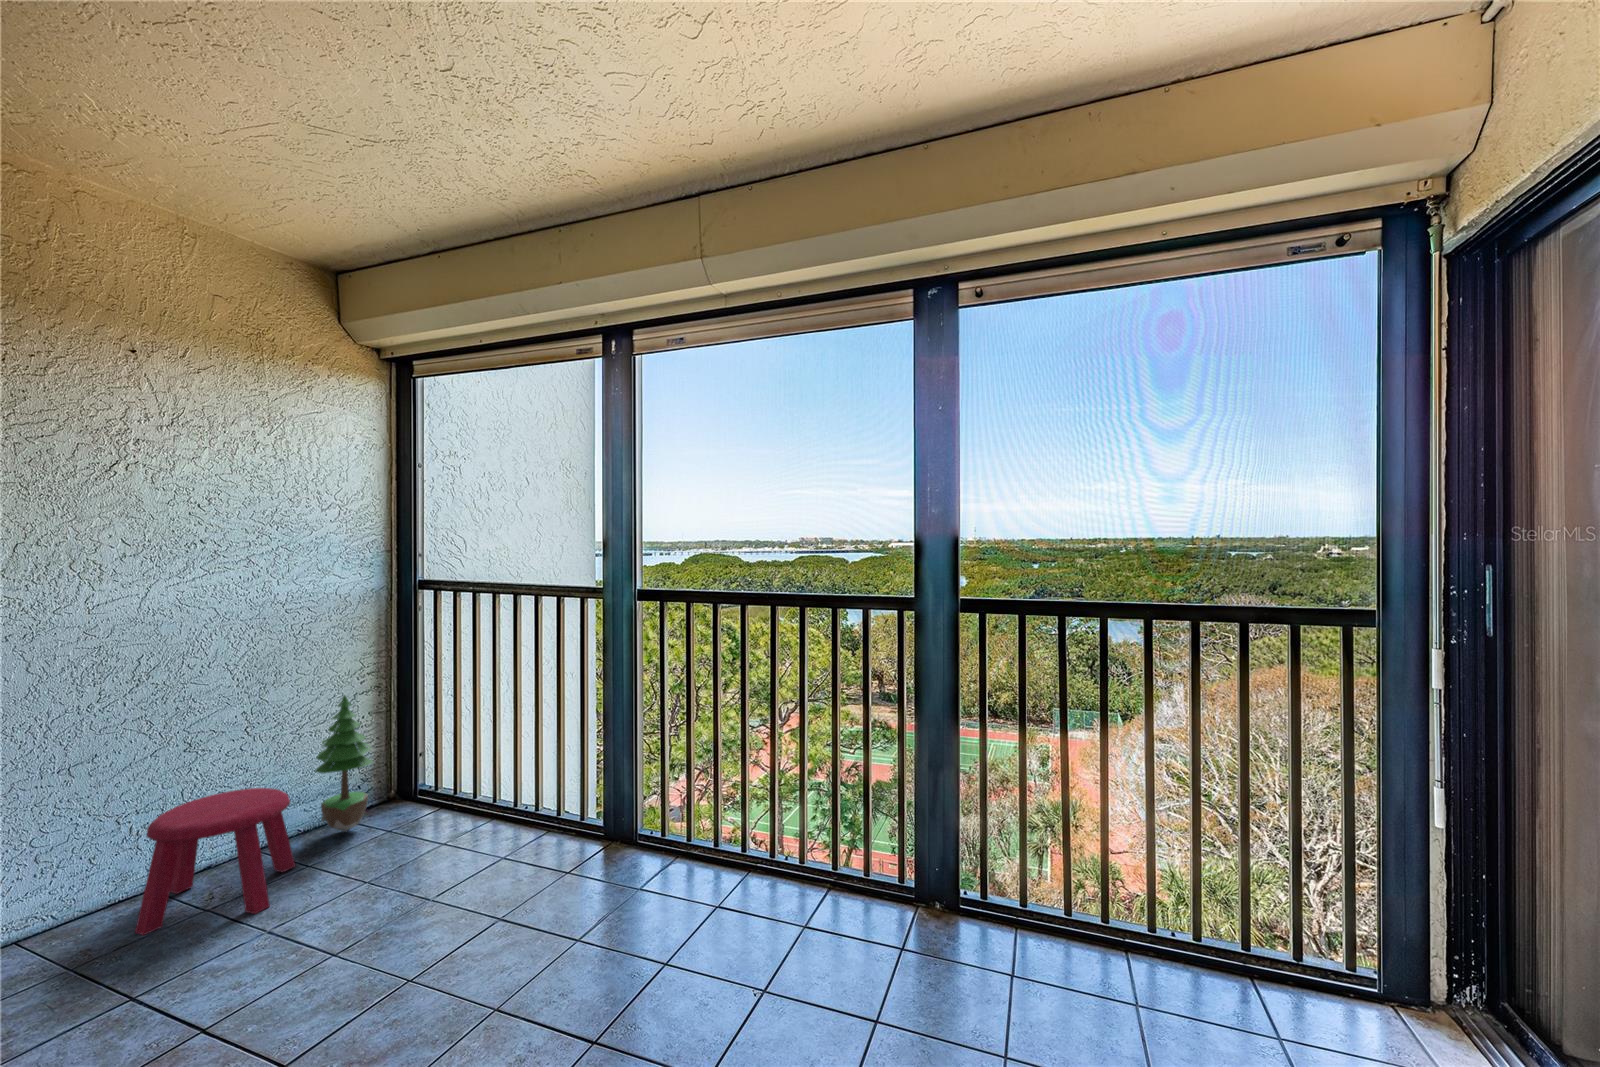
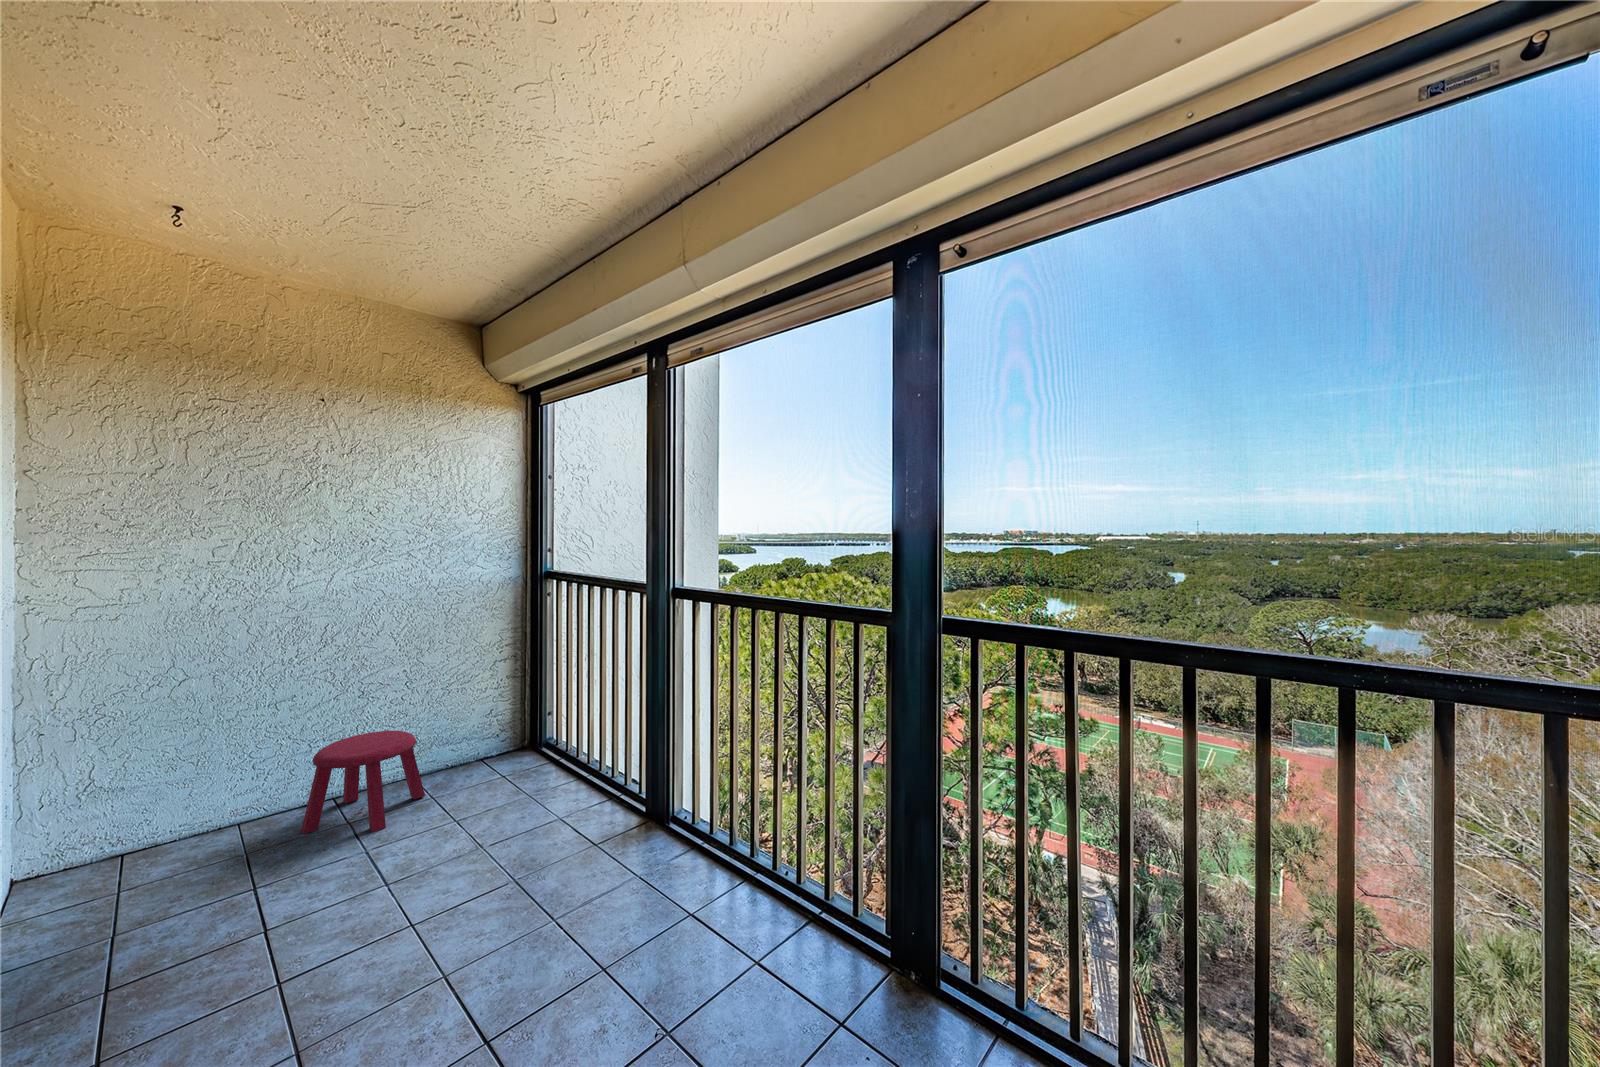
potted tree: present [315,695,373,832] -> none [453,662,498,772]

